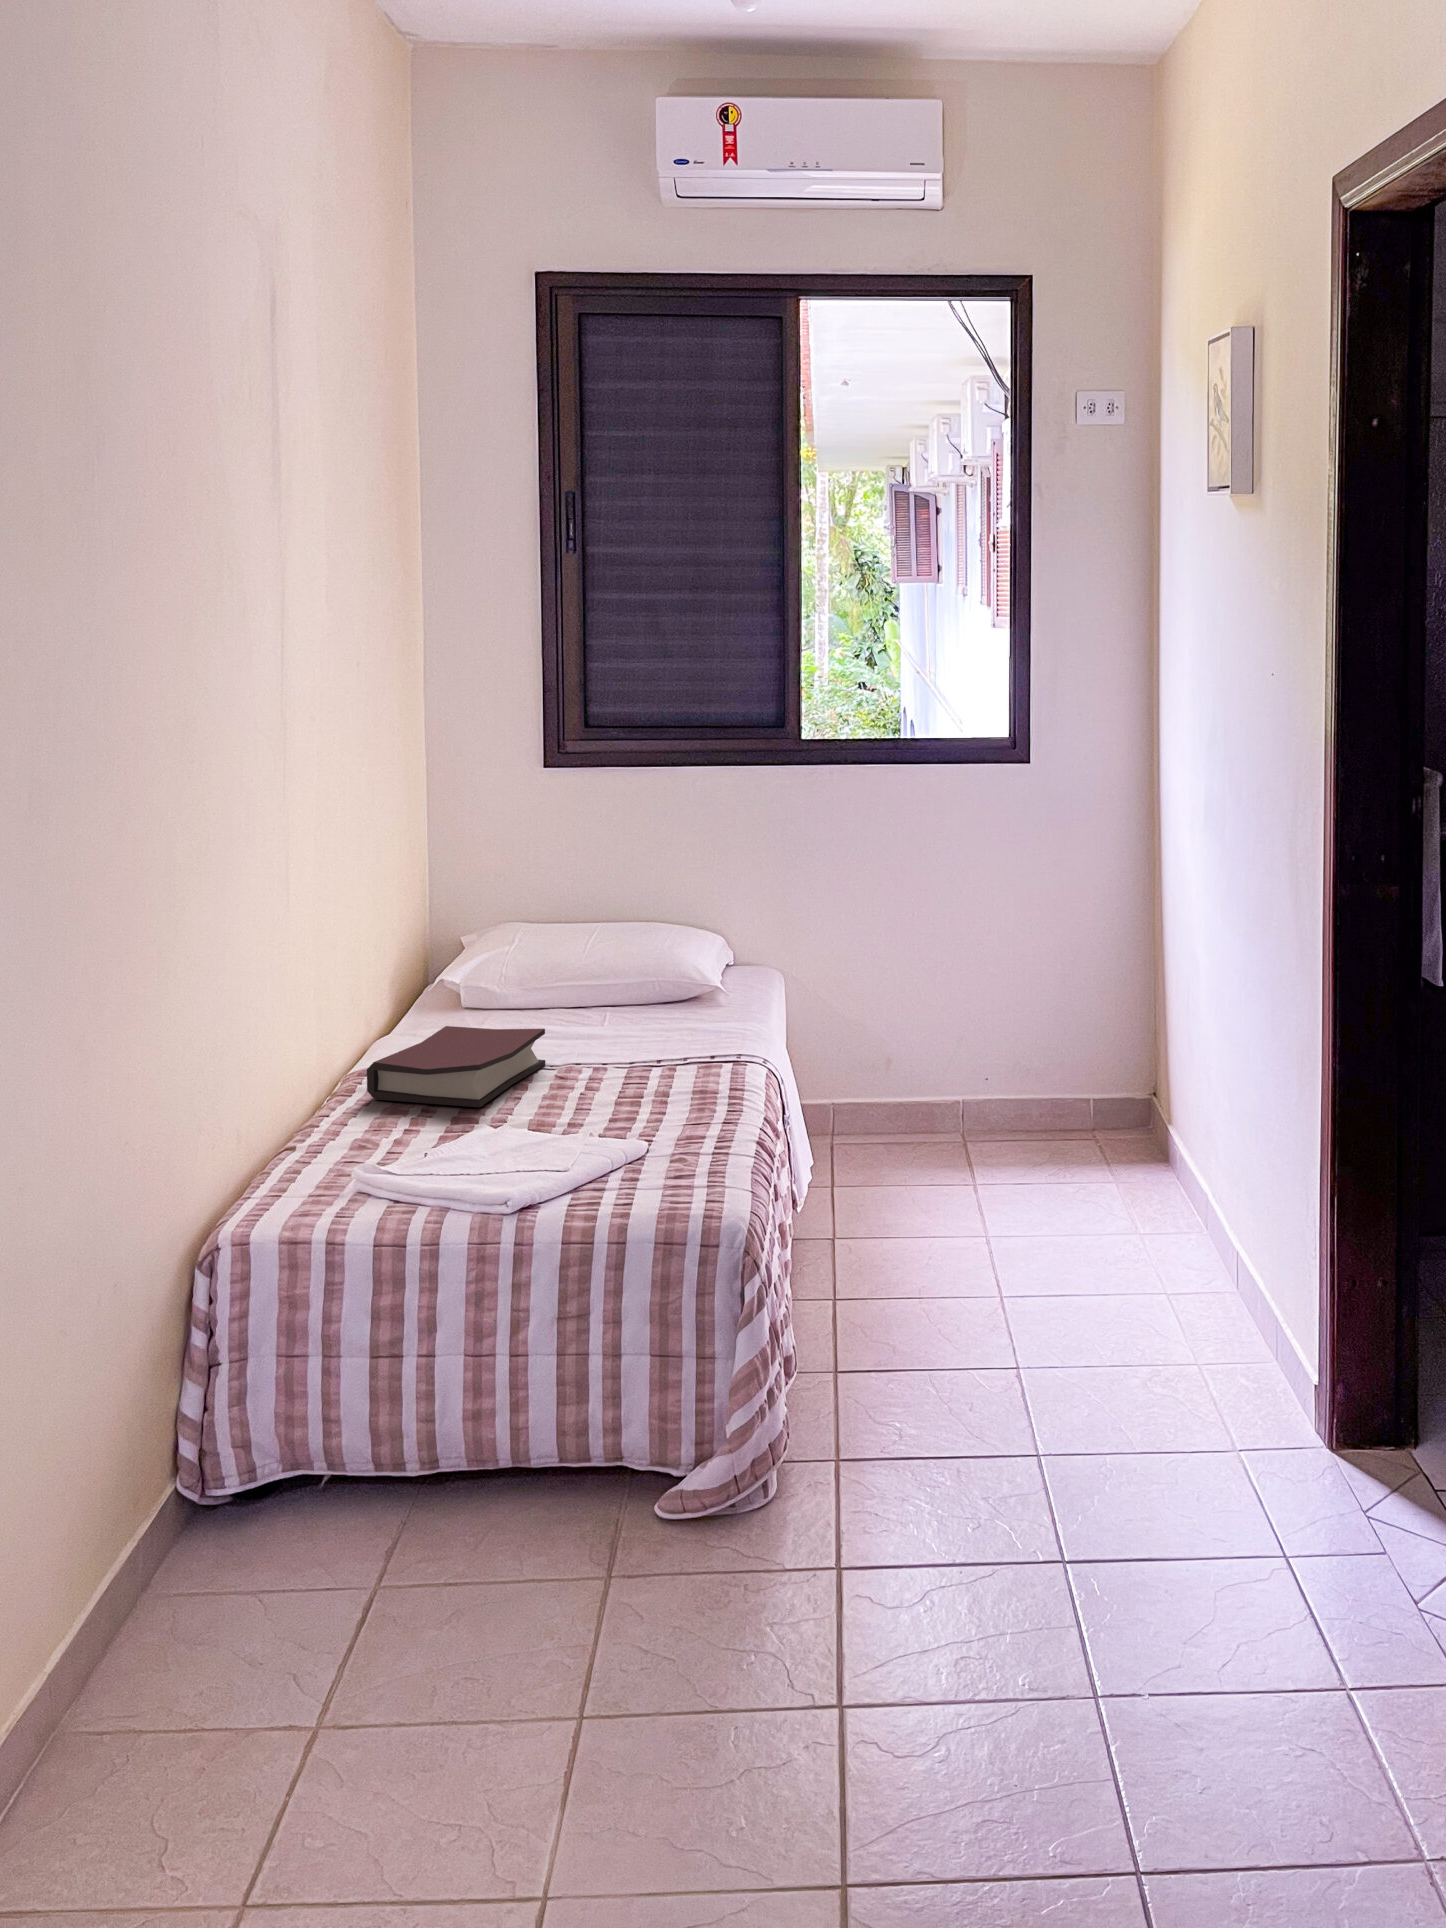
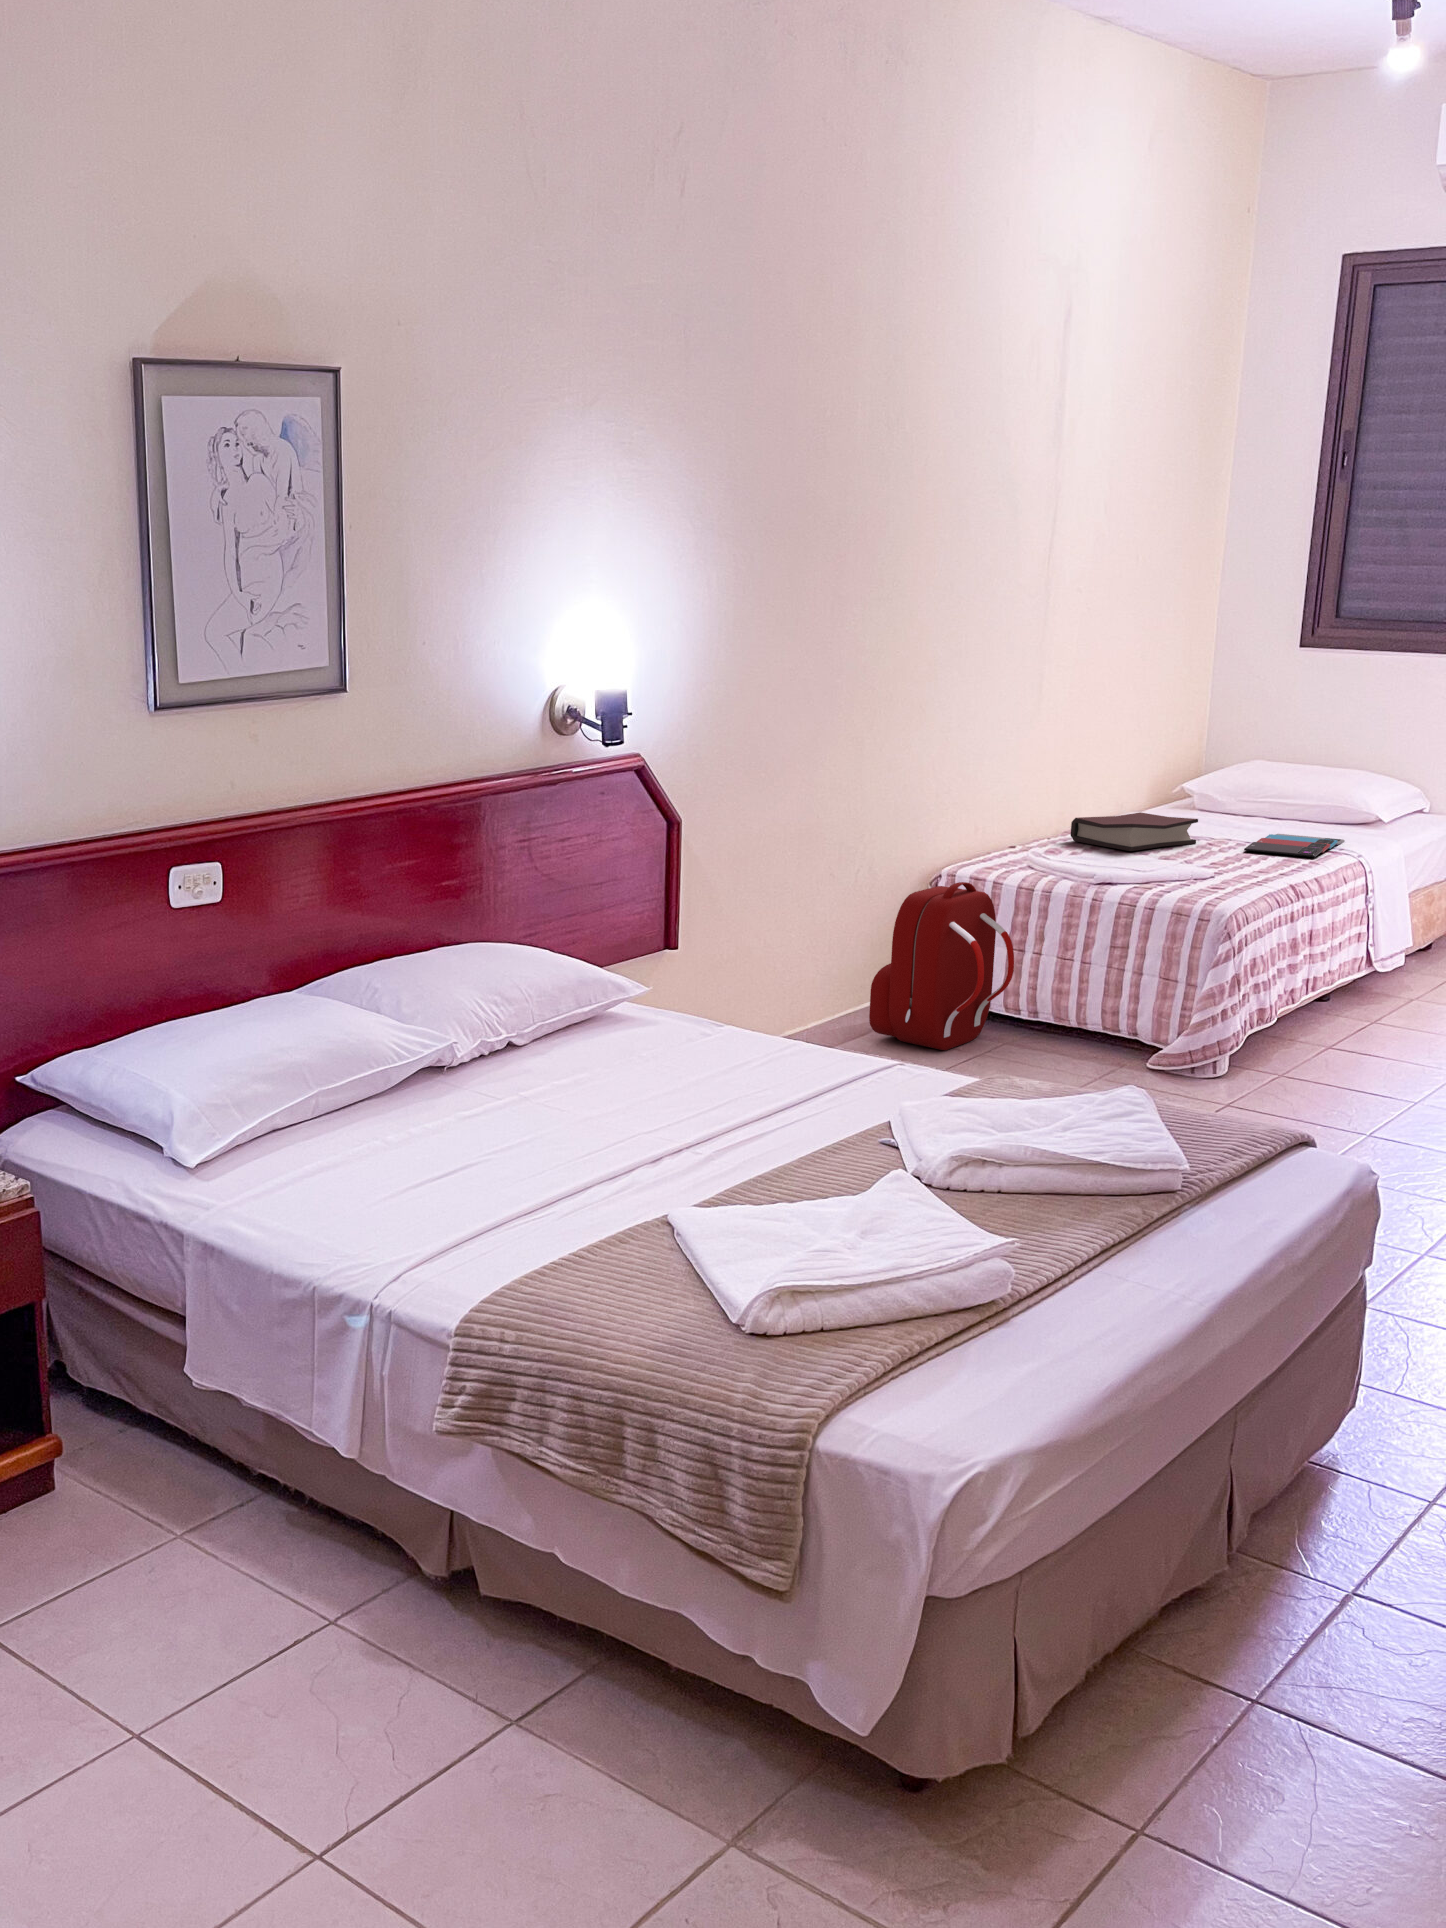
smartphone: none [624,1017,724,1069] -> present [1244,834,1345,857]
backpack: none [145,1274,407,1619] -> present [869,882,1014,1050]

